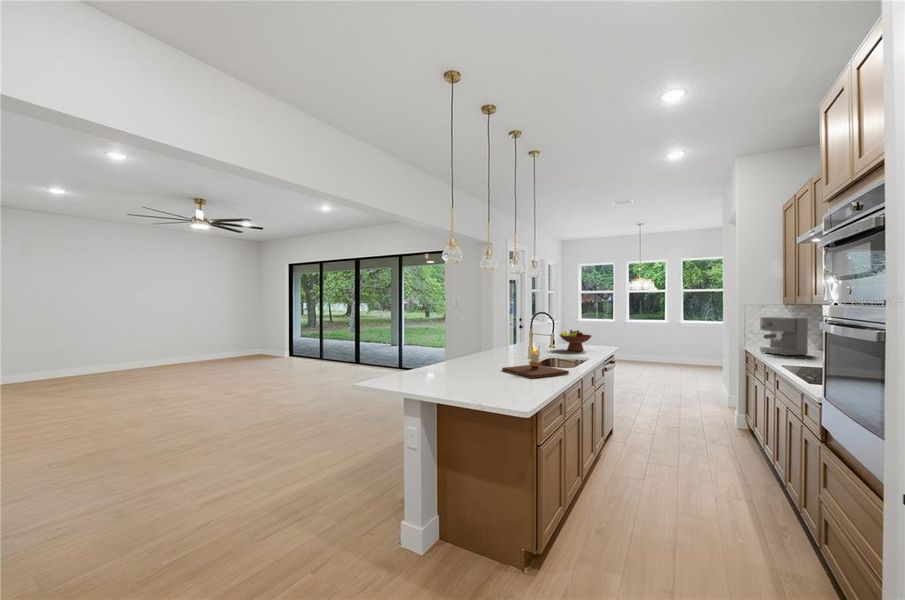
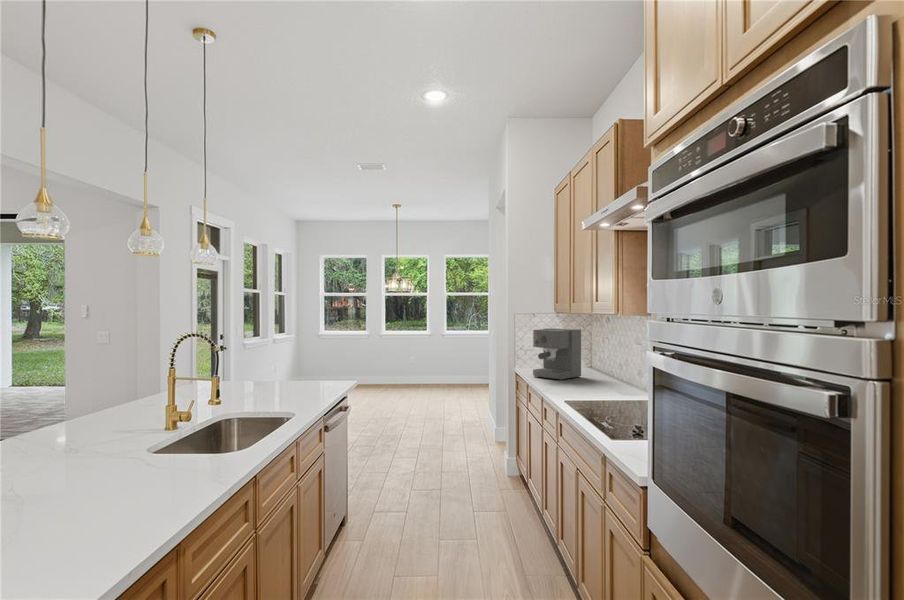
fruit bowl: present [560,330,591,351] -> none [252,360,310,397]
candle: present [502,347,569,378] -> none [34,423,217,520]

